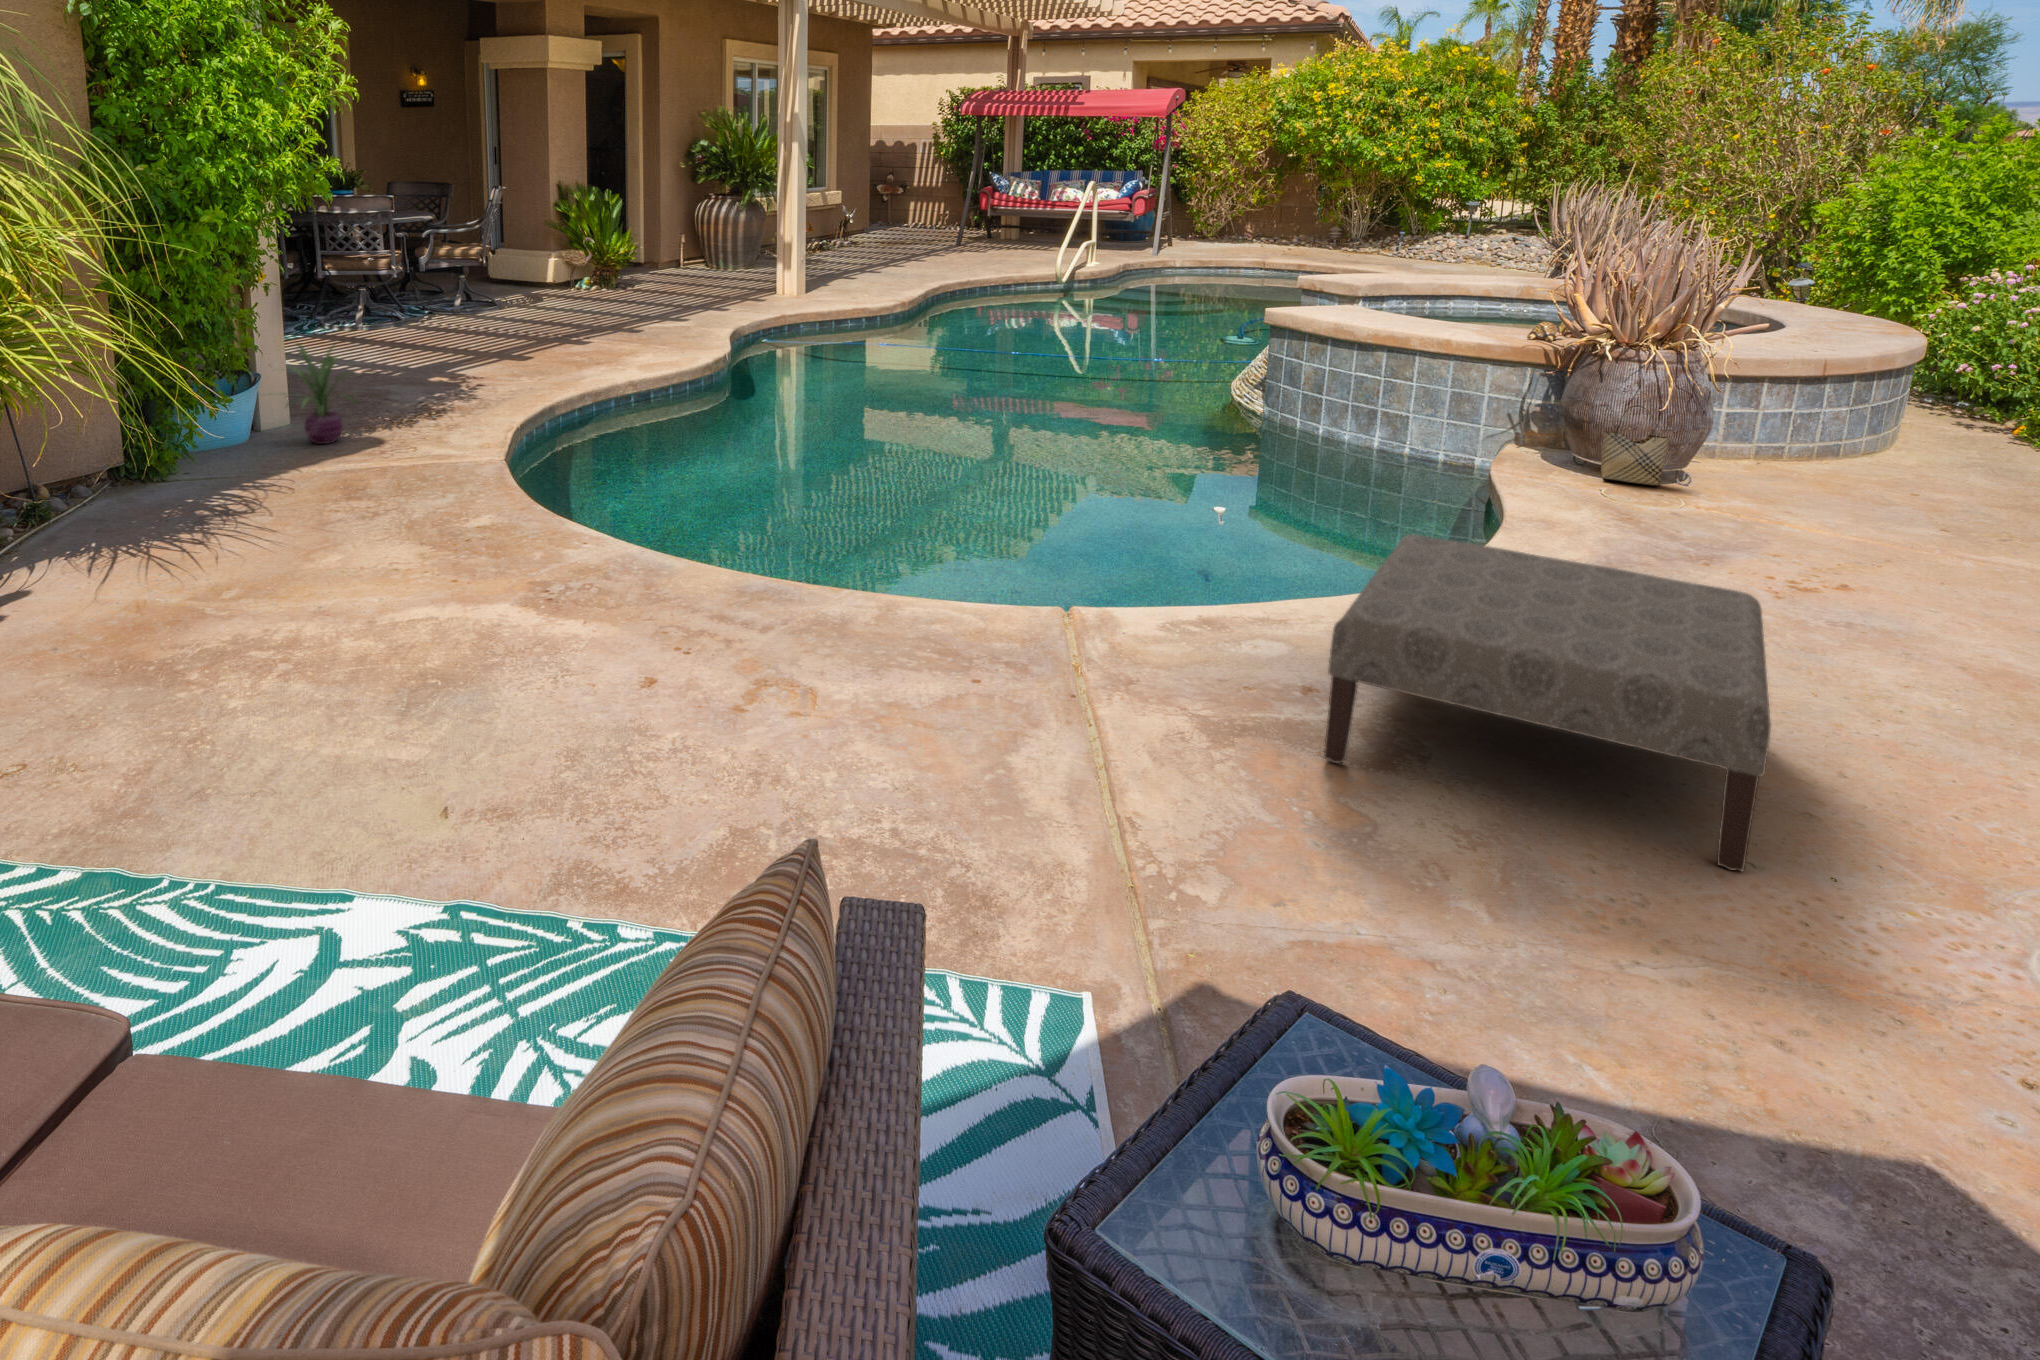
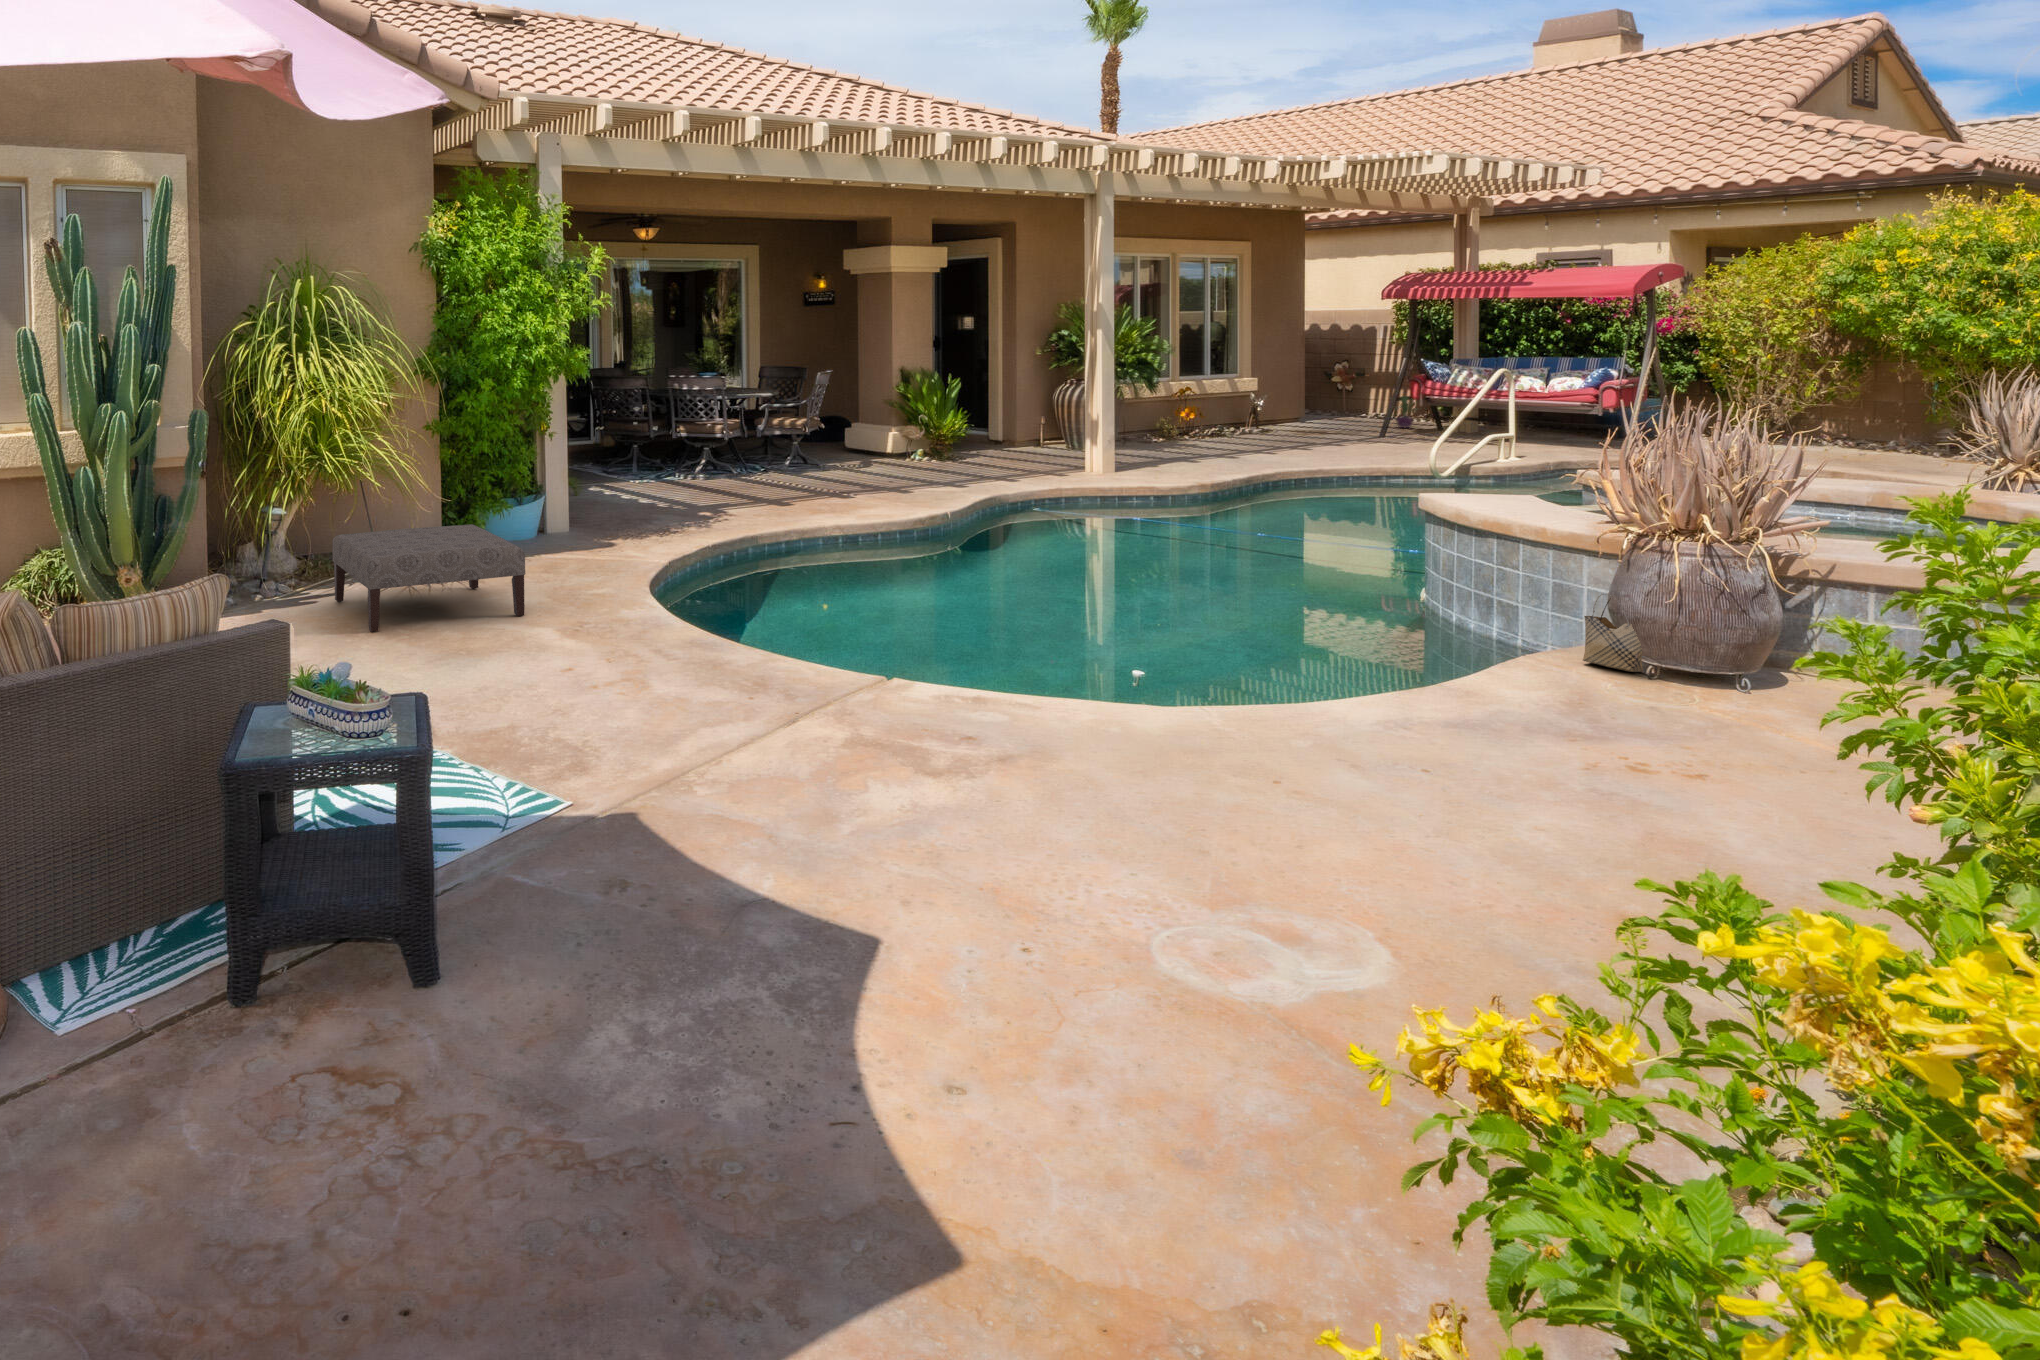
decorative plant: present [269,344,355,444] -> present [1397,396,1415,428]
ottoman: present [1324,534,1771,871] -> present [332,524,526,632]

